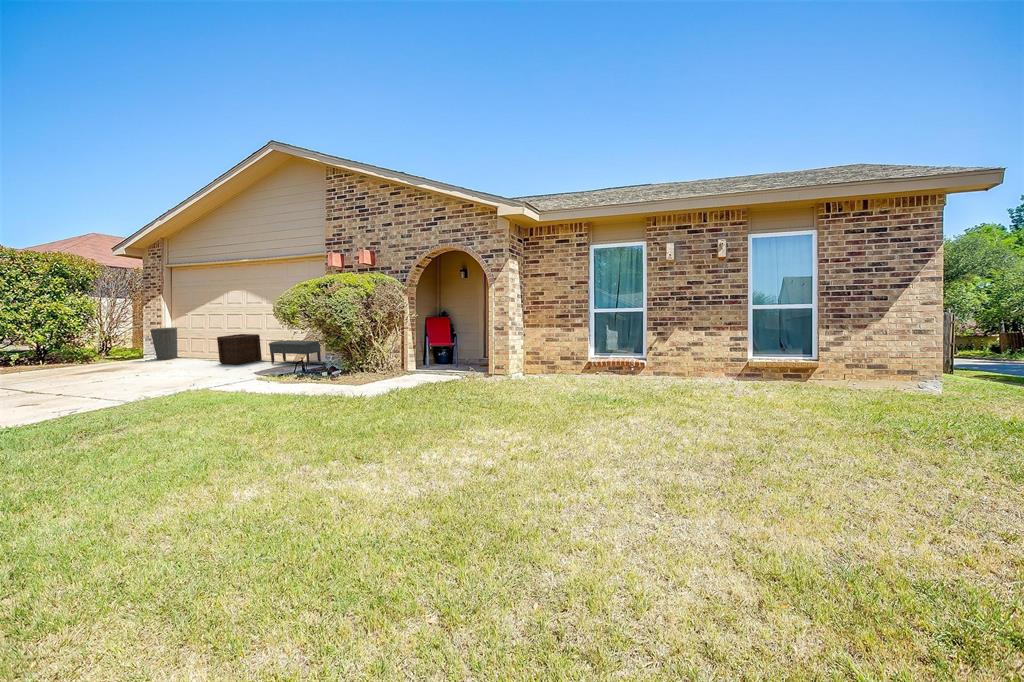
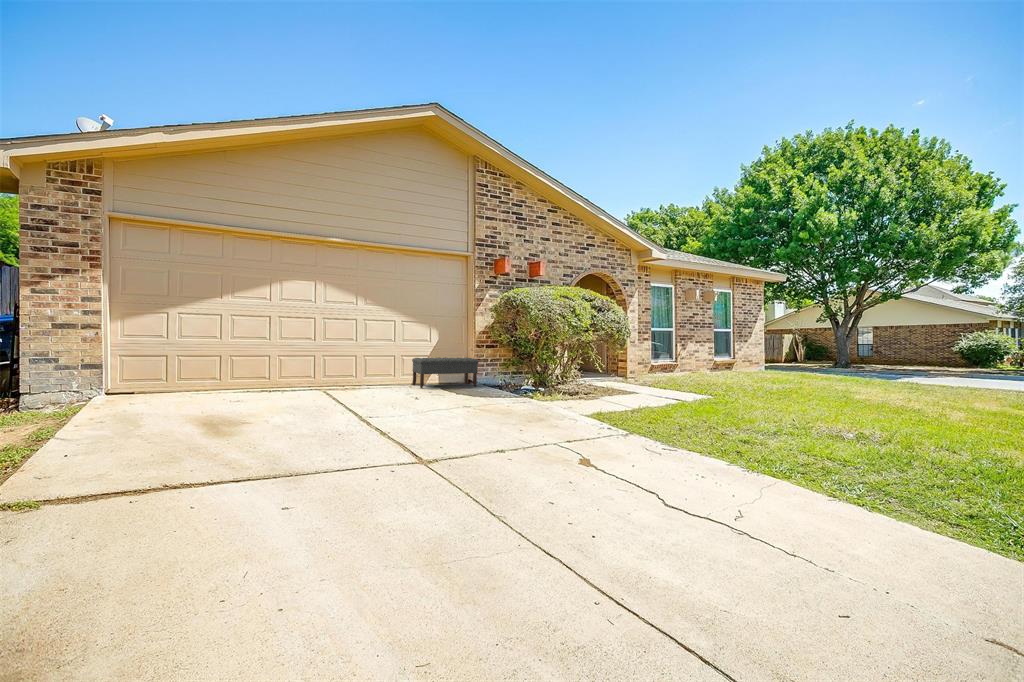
trash can: present [150,327,178,360] -> none [118,336,173,400]
wooden crate: present [217,334,262,364] -> none [332,349,382,394]

